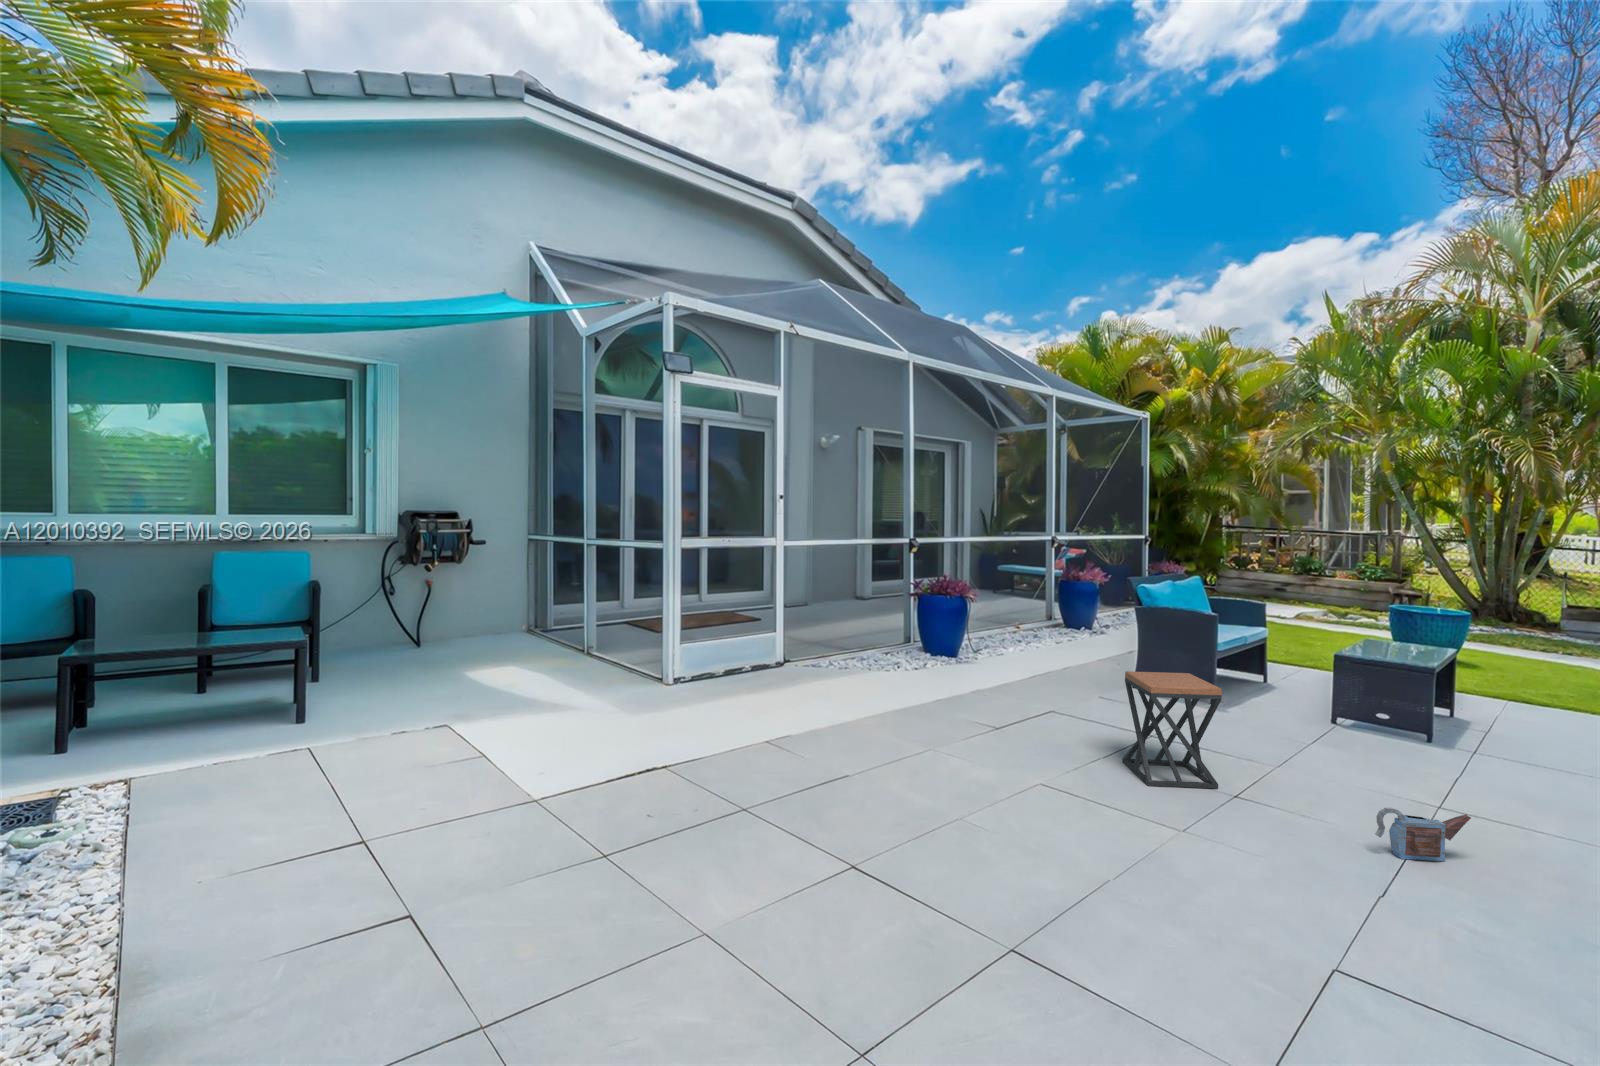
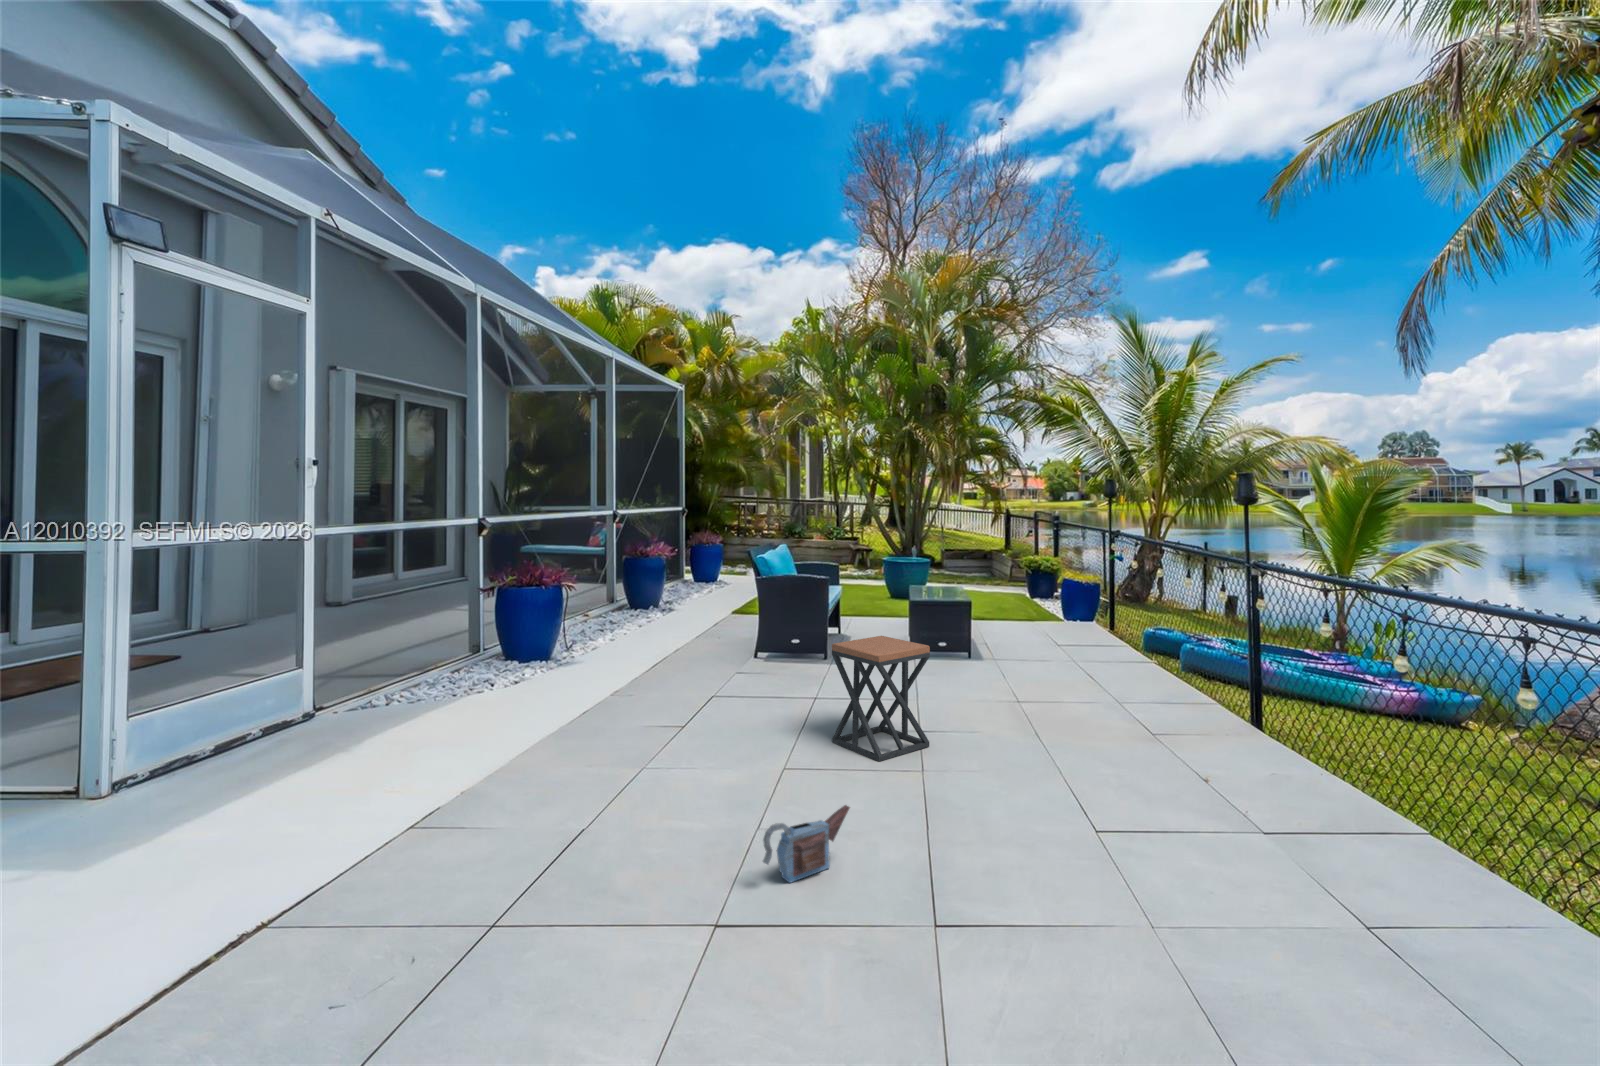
watering can: present [1375,808,1471,861] -> present [763,805,850,883]

